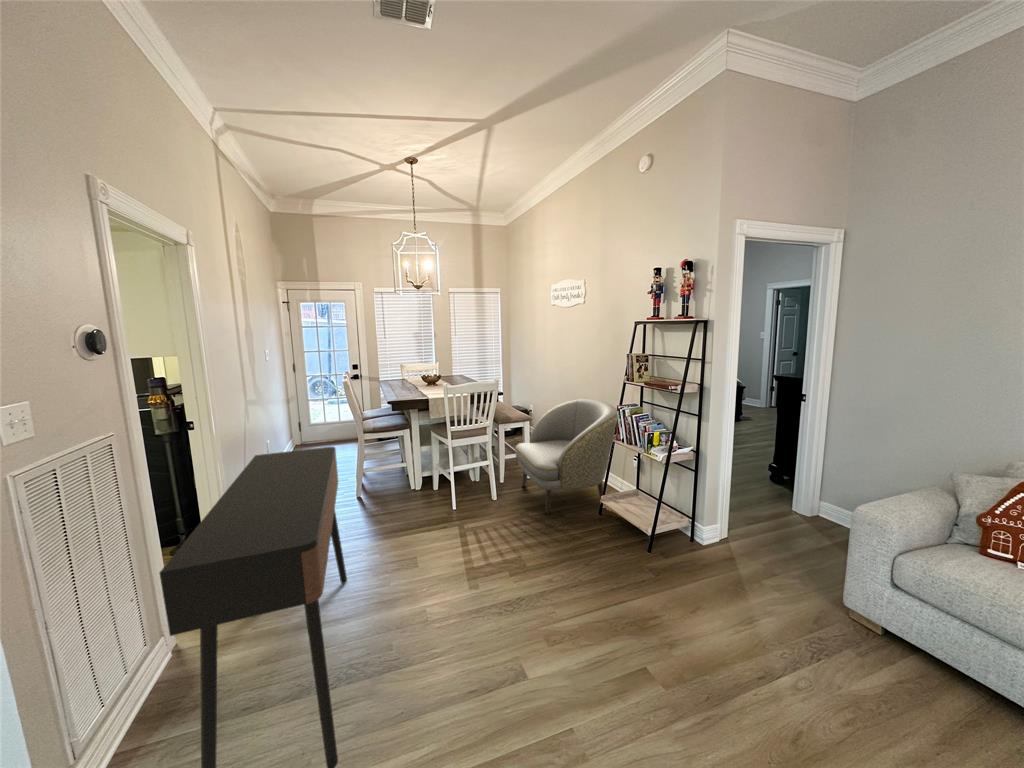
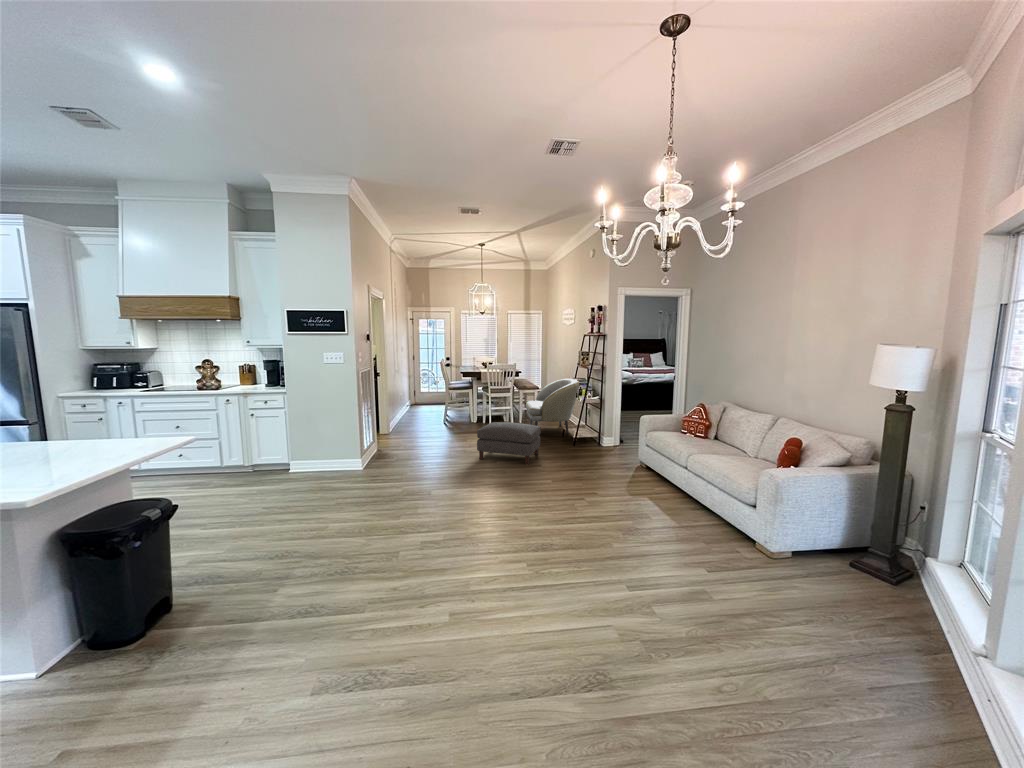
console table: present [160,447,347,768] -> none [390,382,435,469]
ottoman: none [471,535,625,666] -> present [477,422,541,464]

